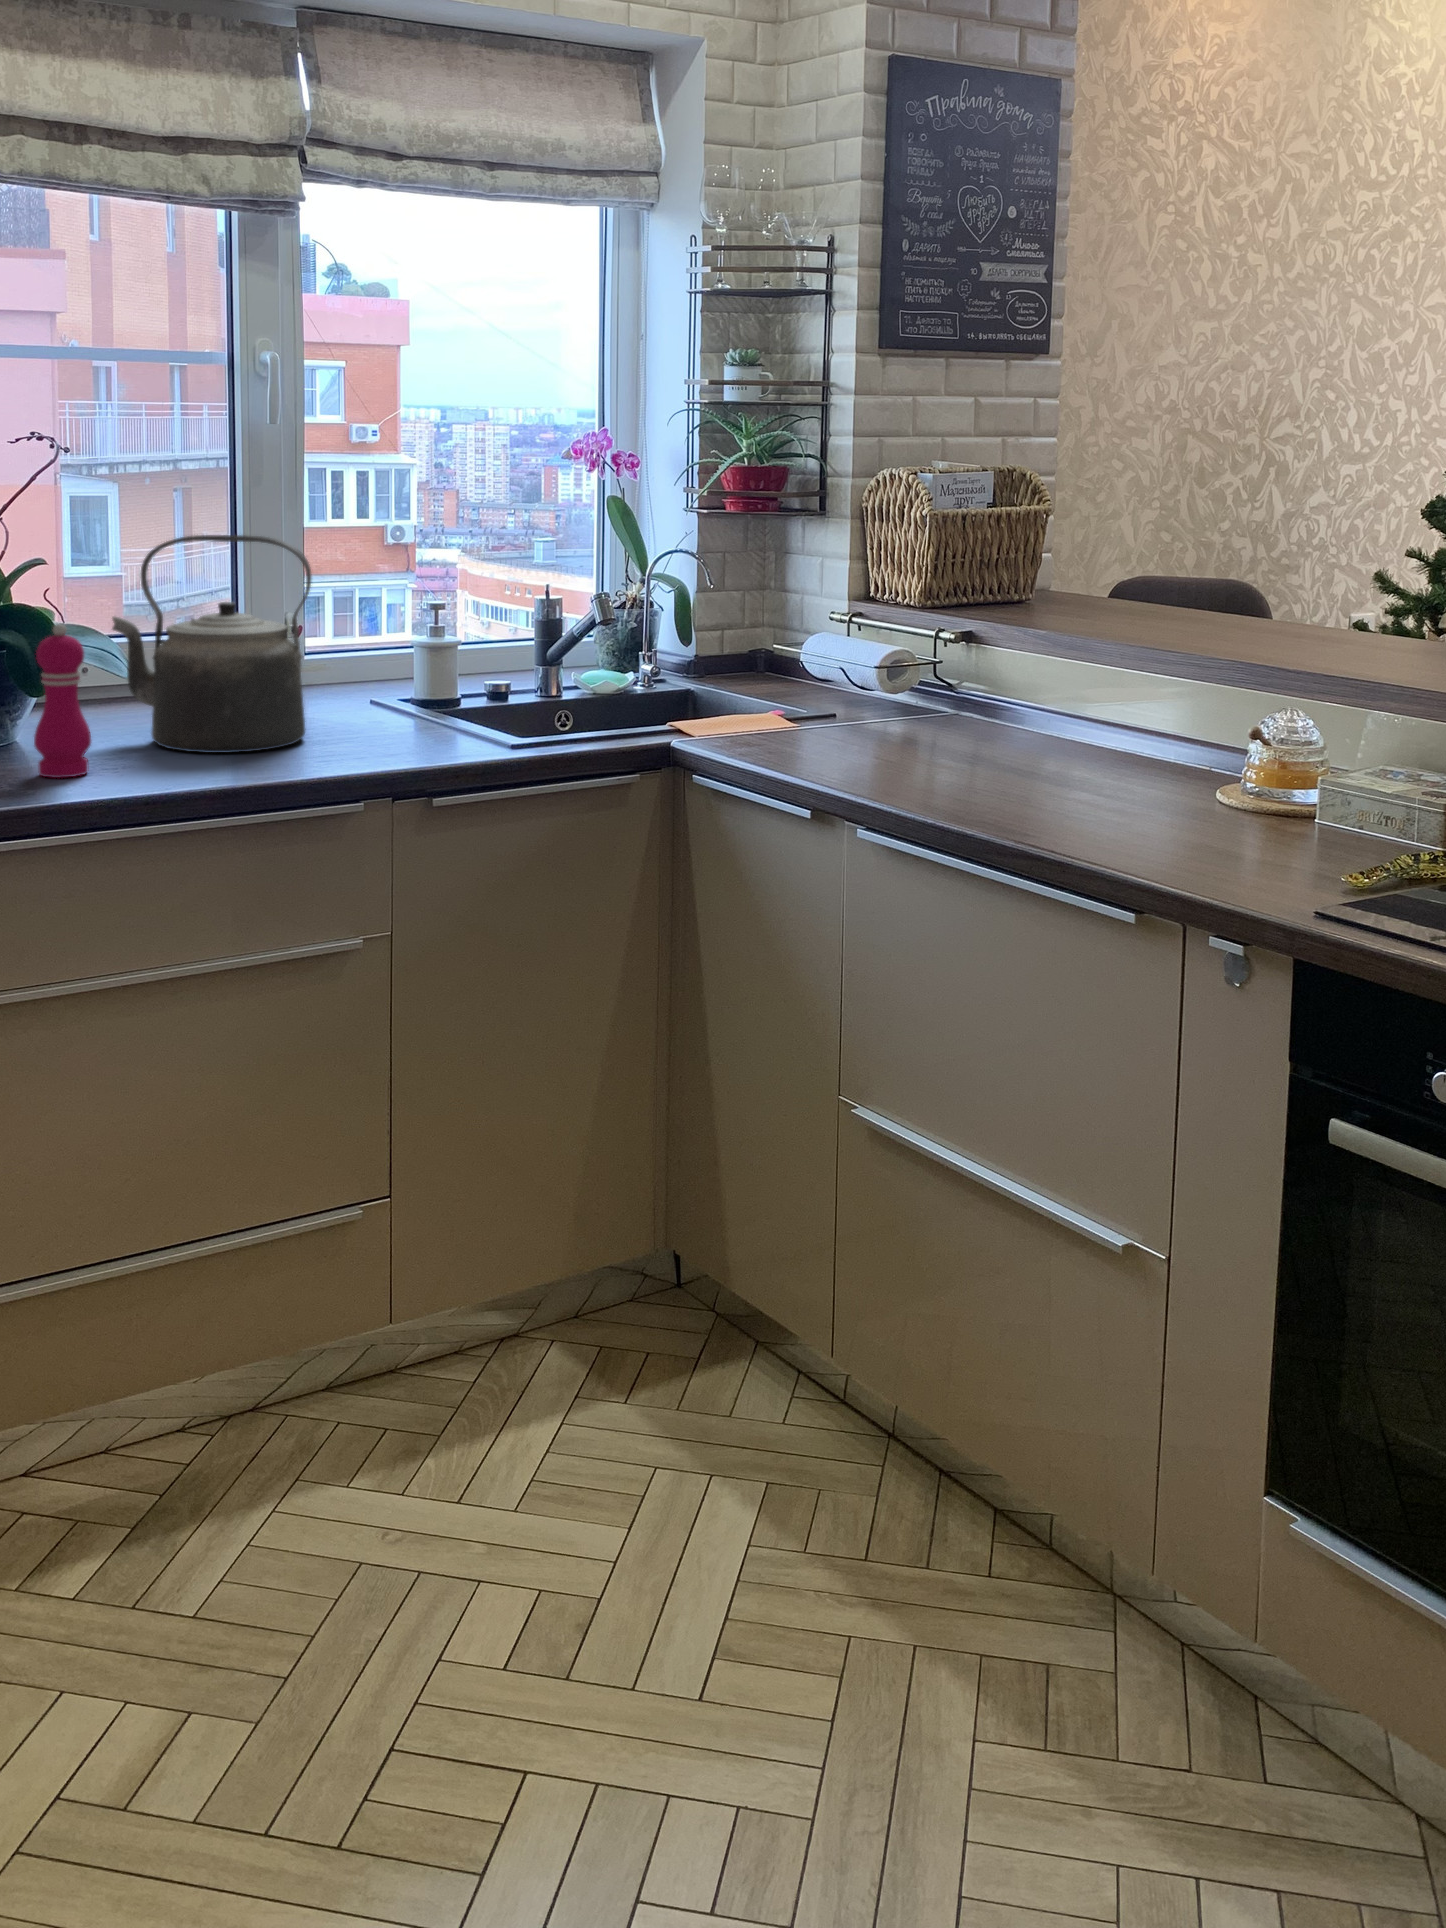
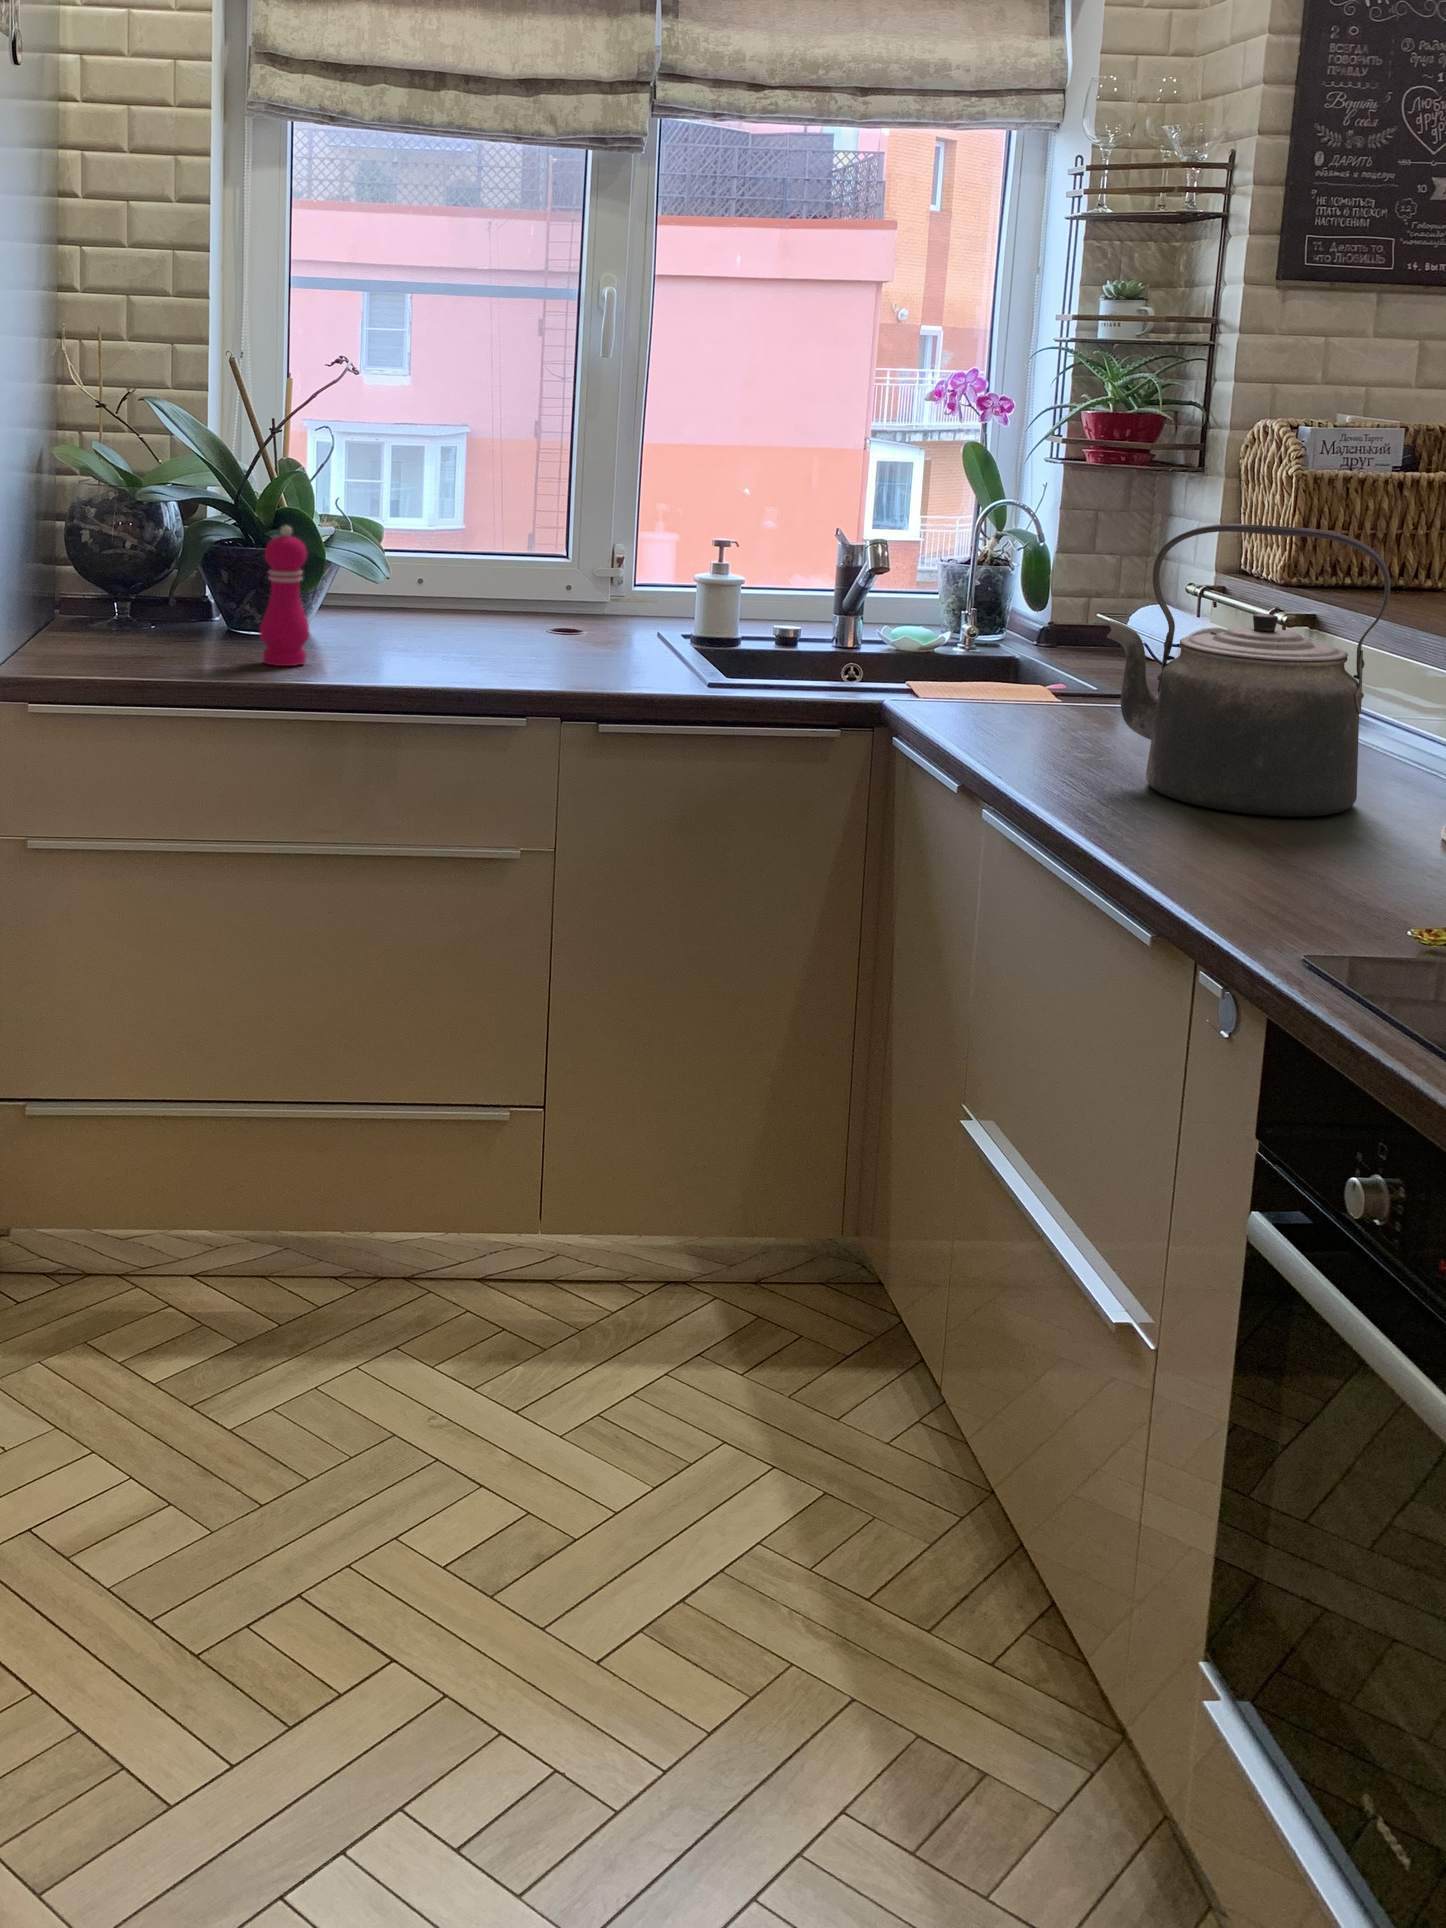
kettle: present [112,535,312,753] -> present [1107,524,1391,817]

